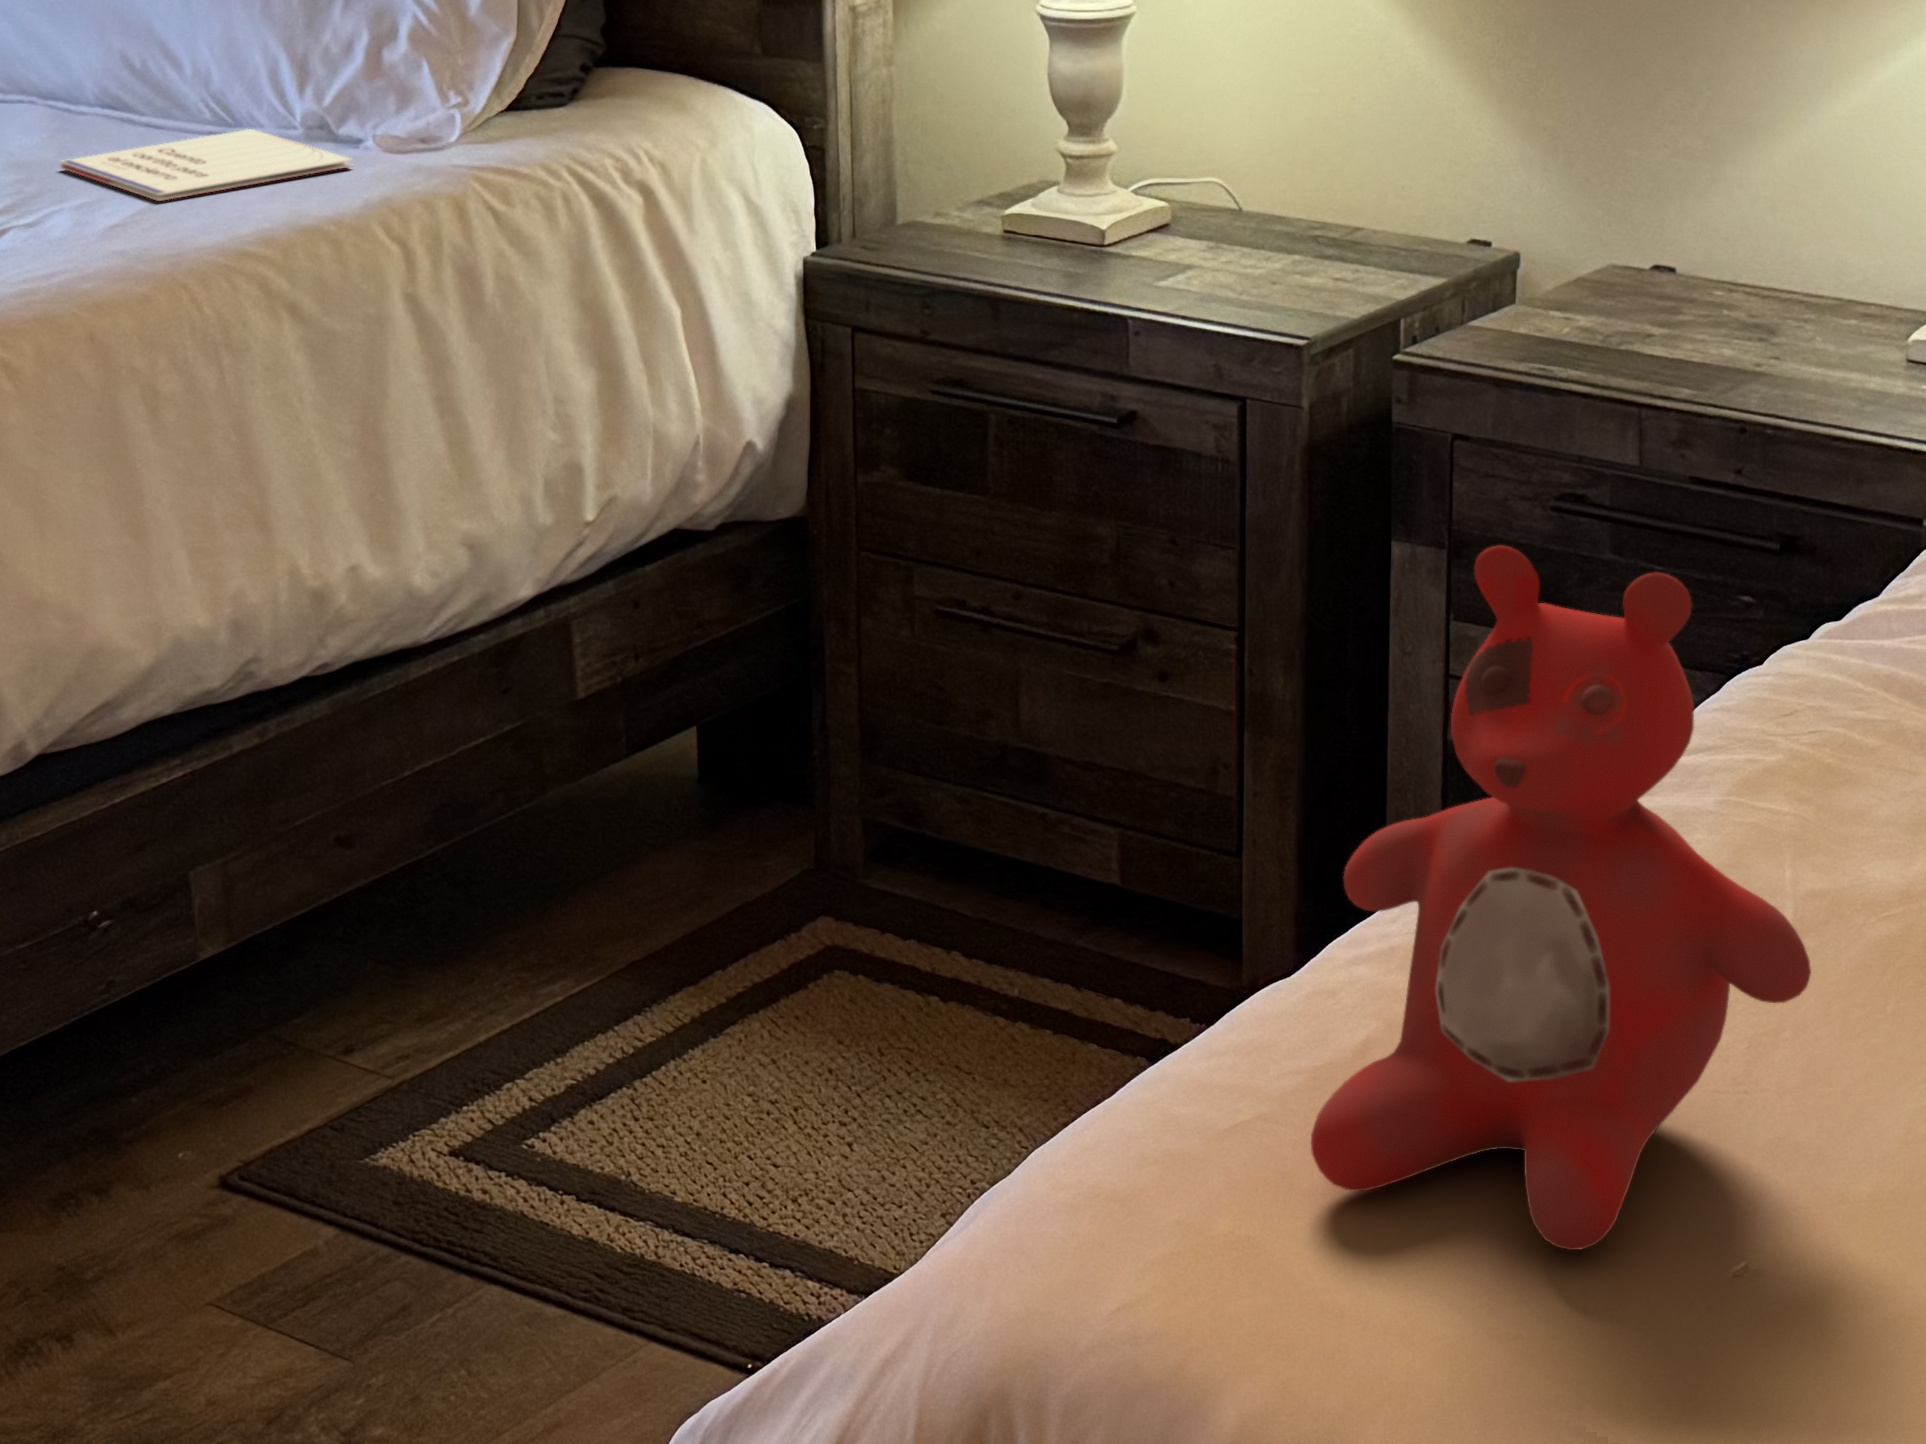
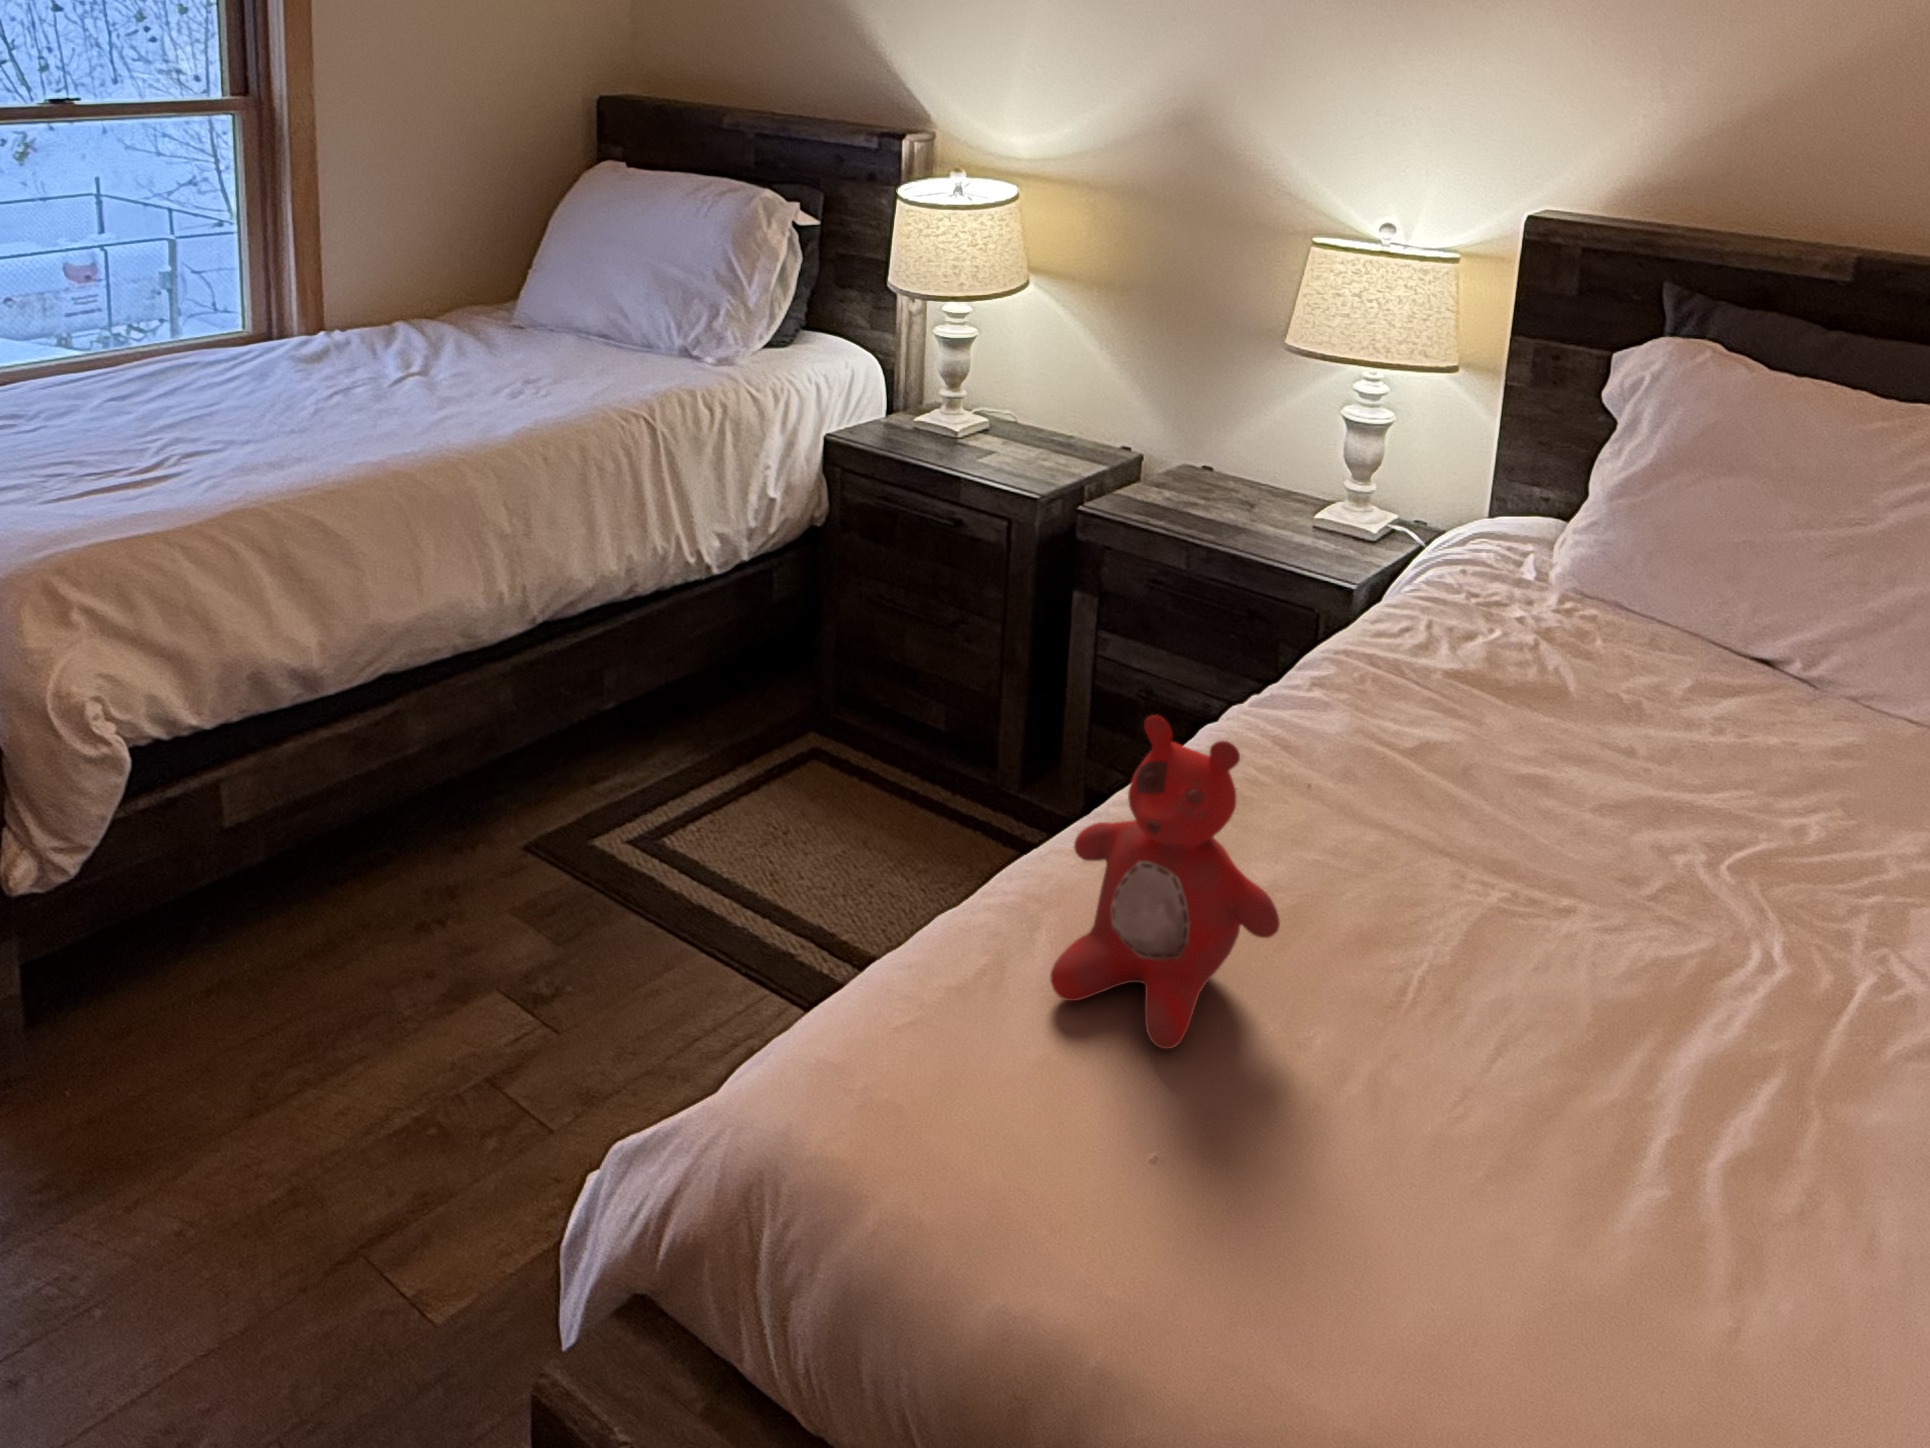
notebook: present [60,129,352,201] -> none [574,354,690,388]

